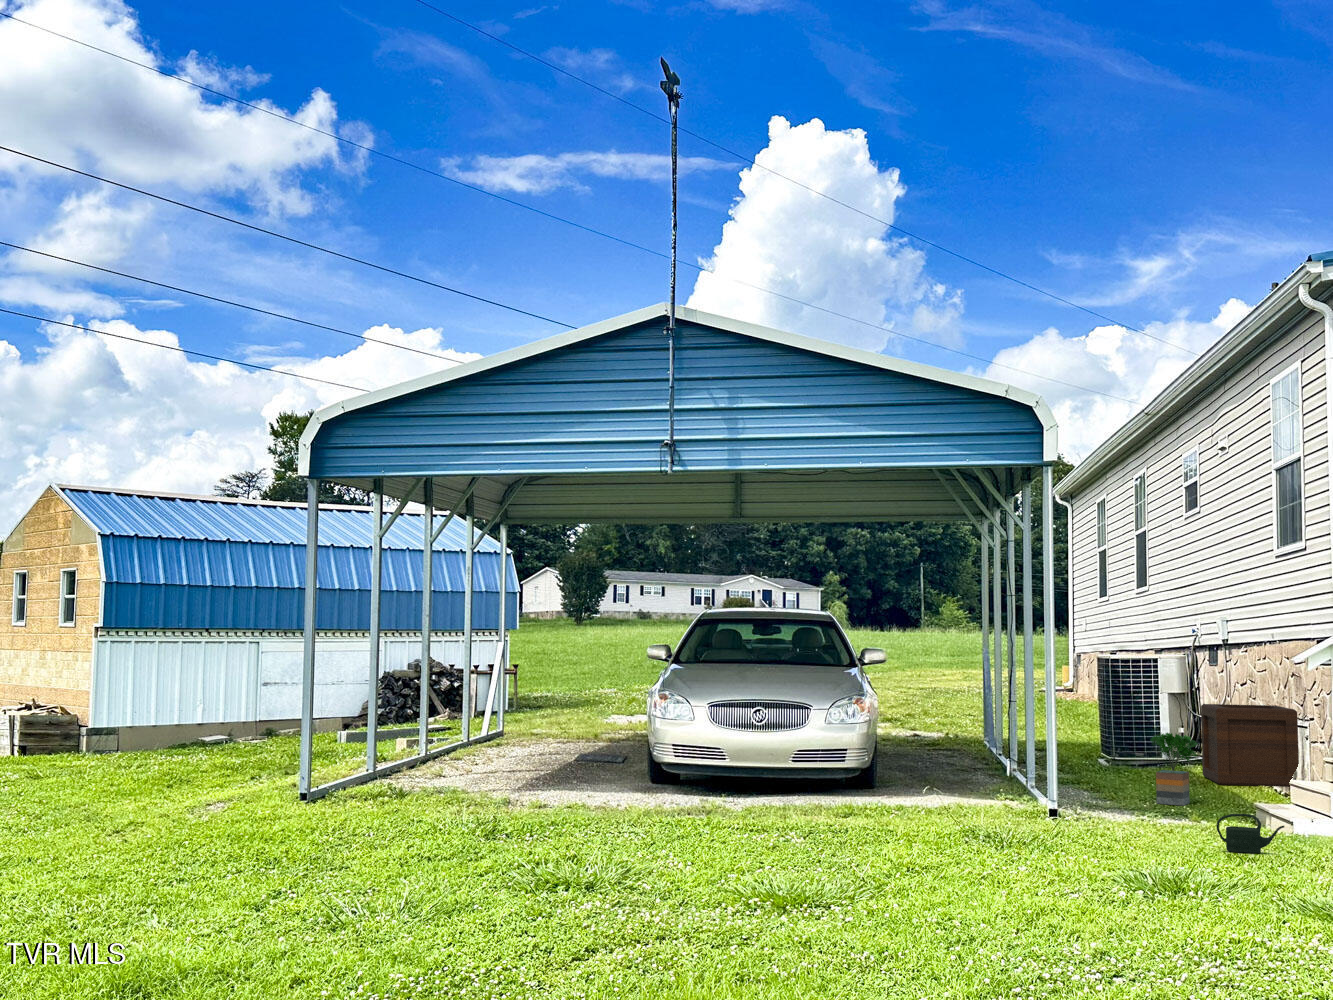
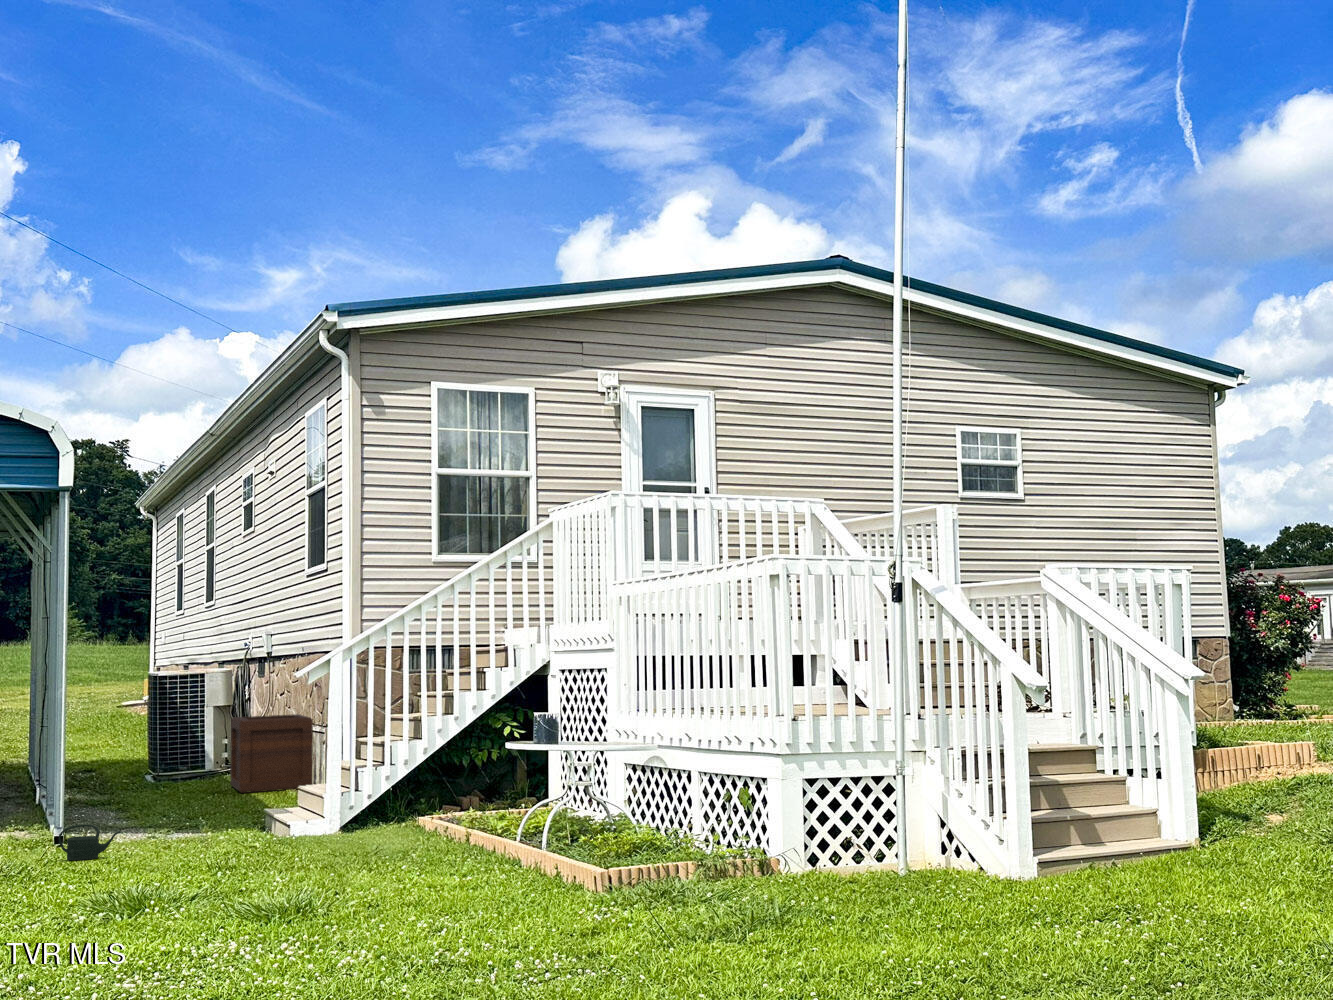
potted tree: present [1152,733,1197,806] -> none [165,749,211,819]
watering can: present [1216,814,1284,853] -> present [59,824,120,860]

